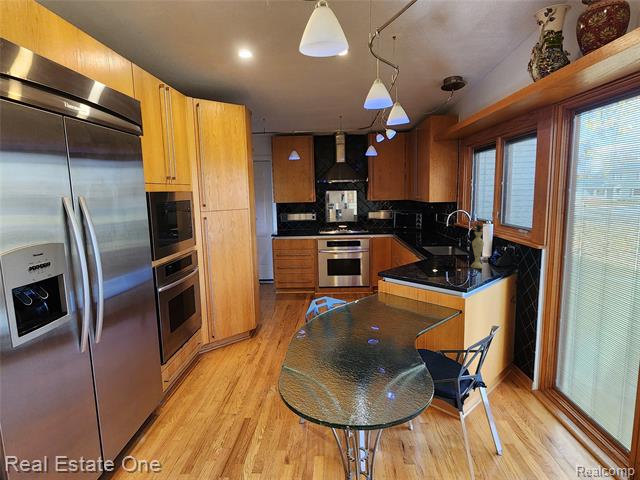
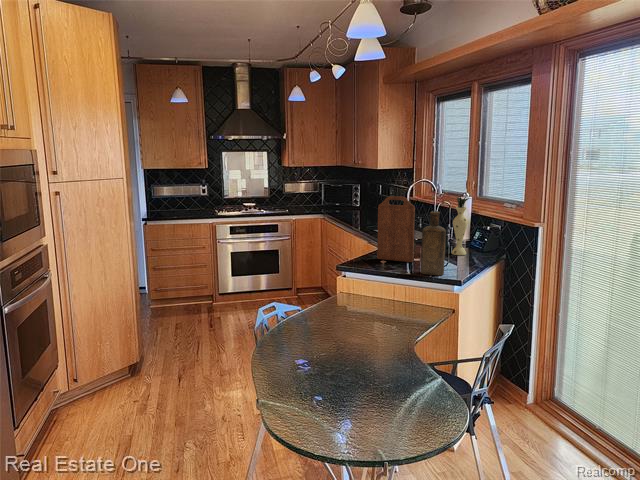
cutting board: none [410,223,437,271] -> present [377,196,415,262]
bottle: none [435,235,455,282] -> present [421,211,446,275]

